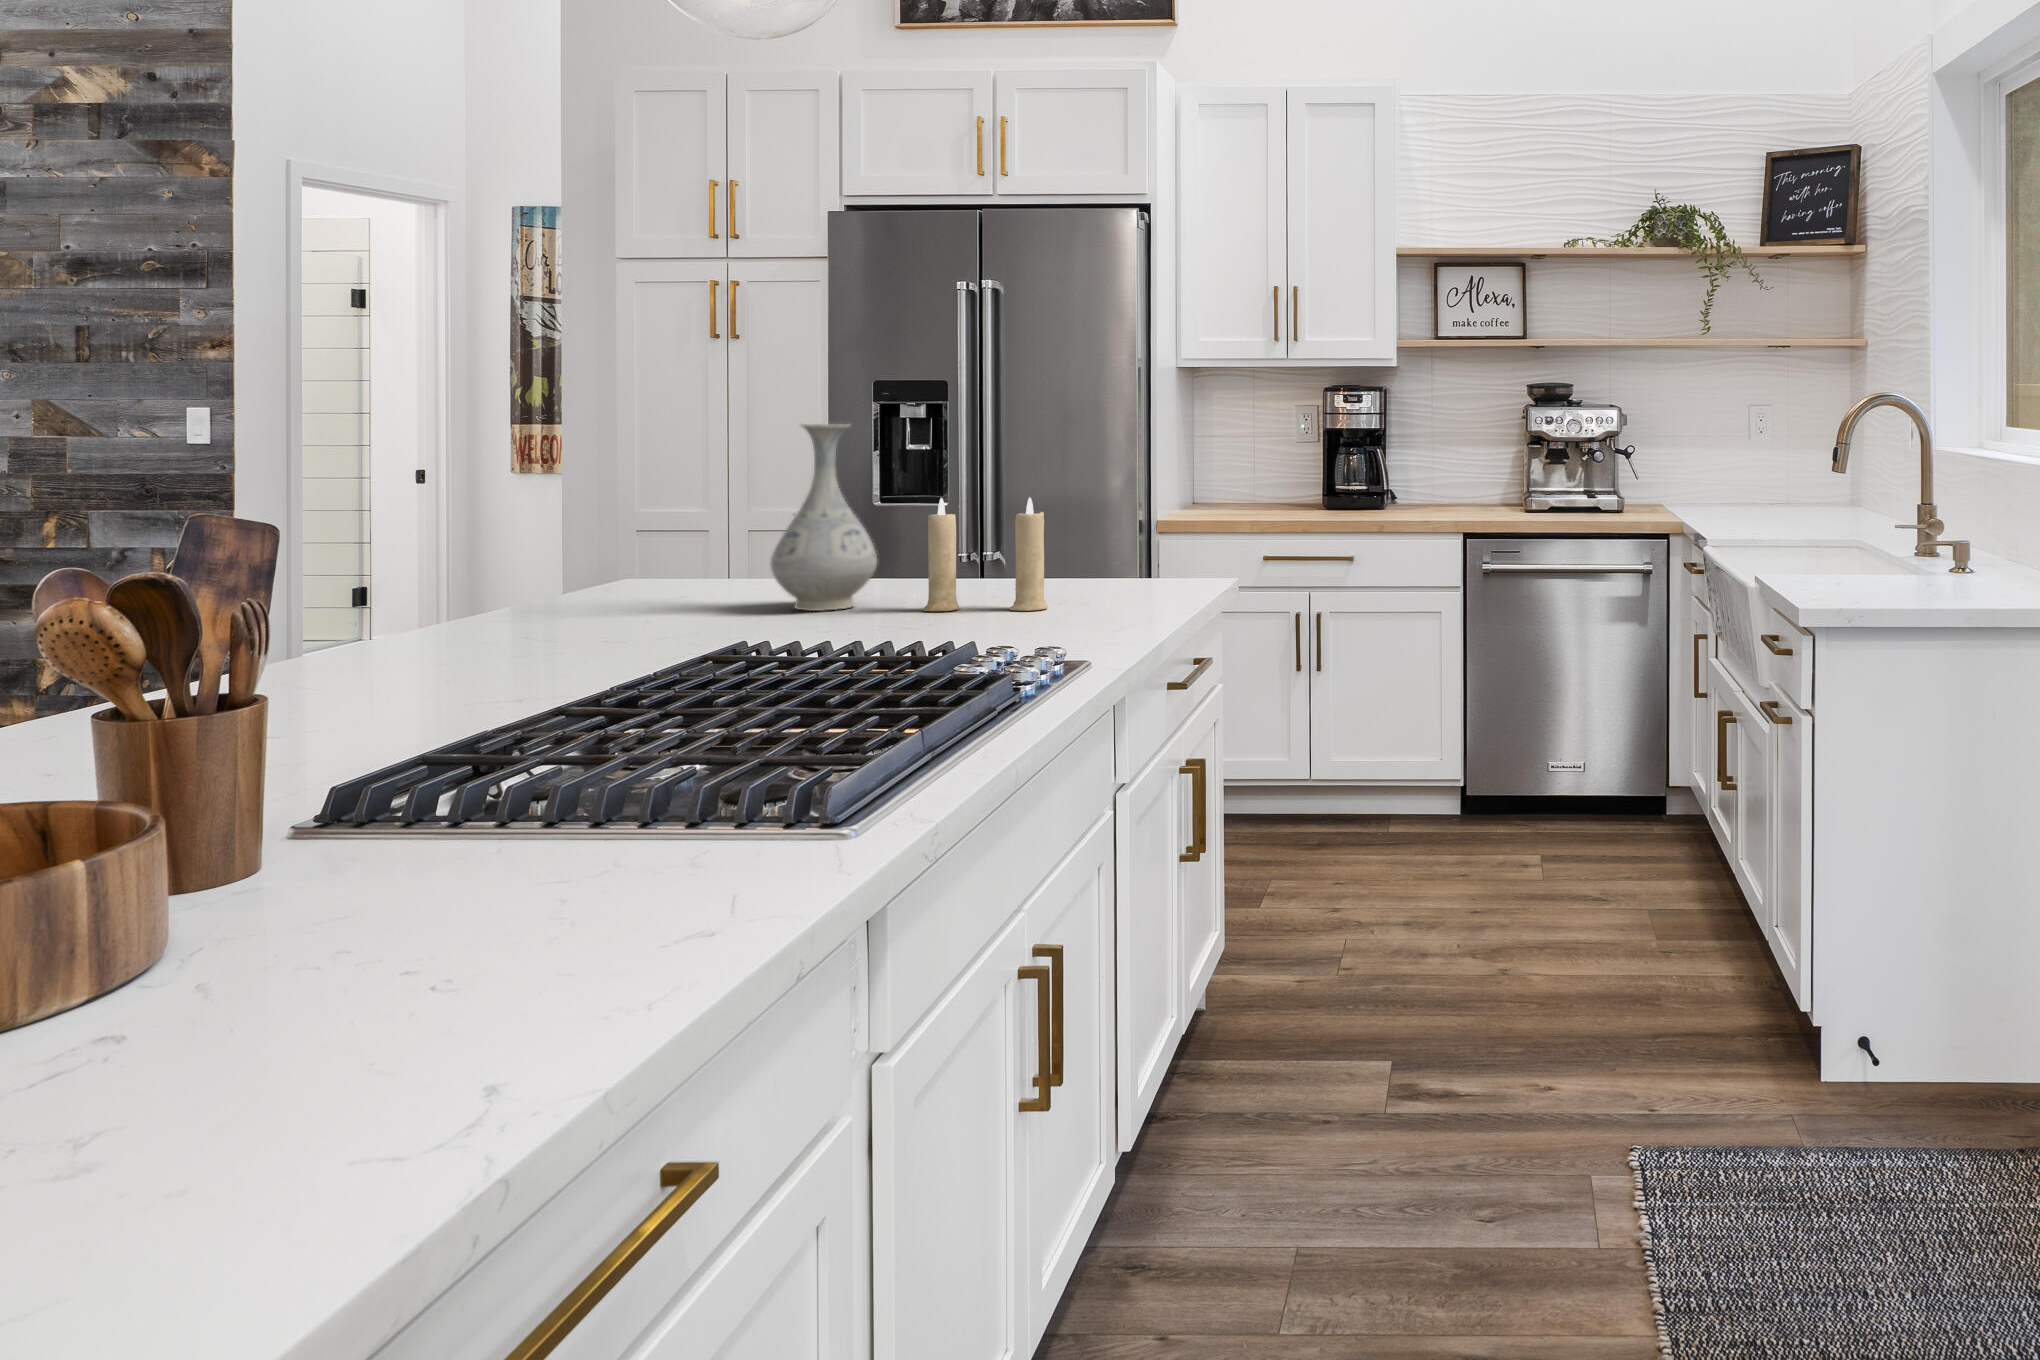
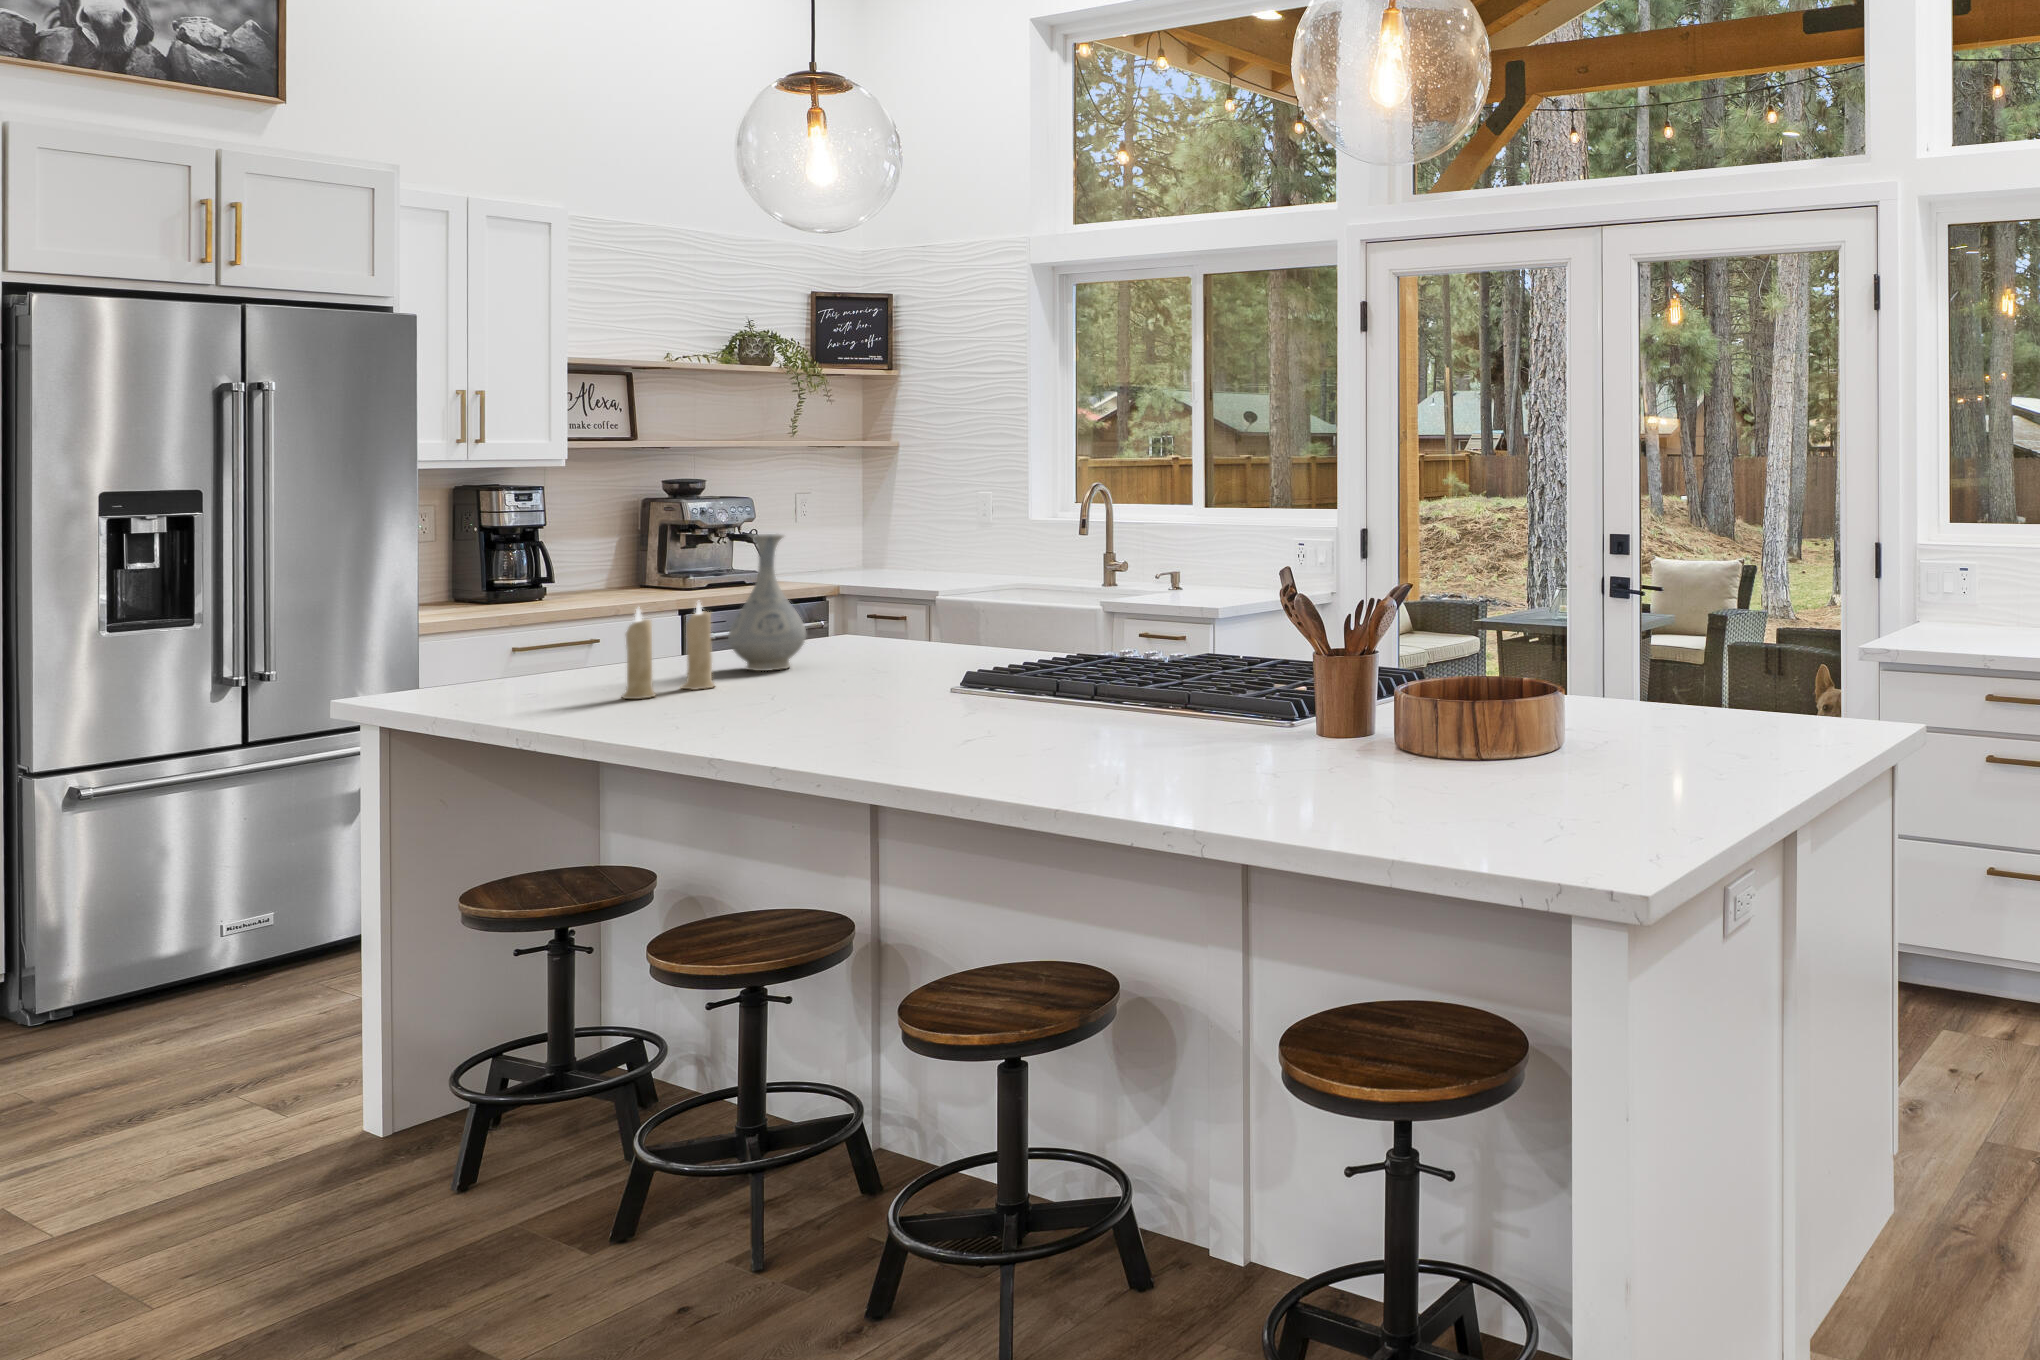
candle: present [923,498,1048,611] -> present [622,602,715,699]

